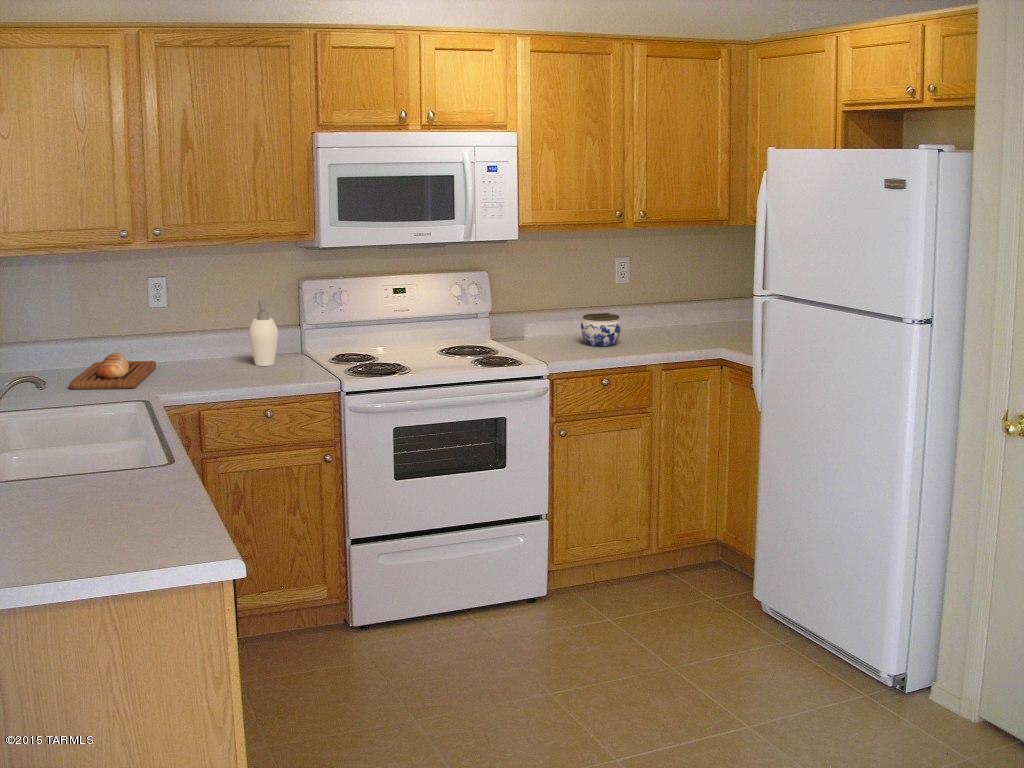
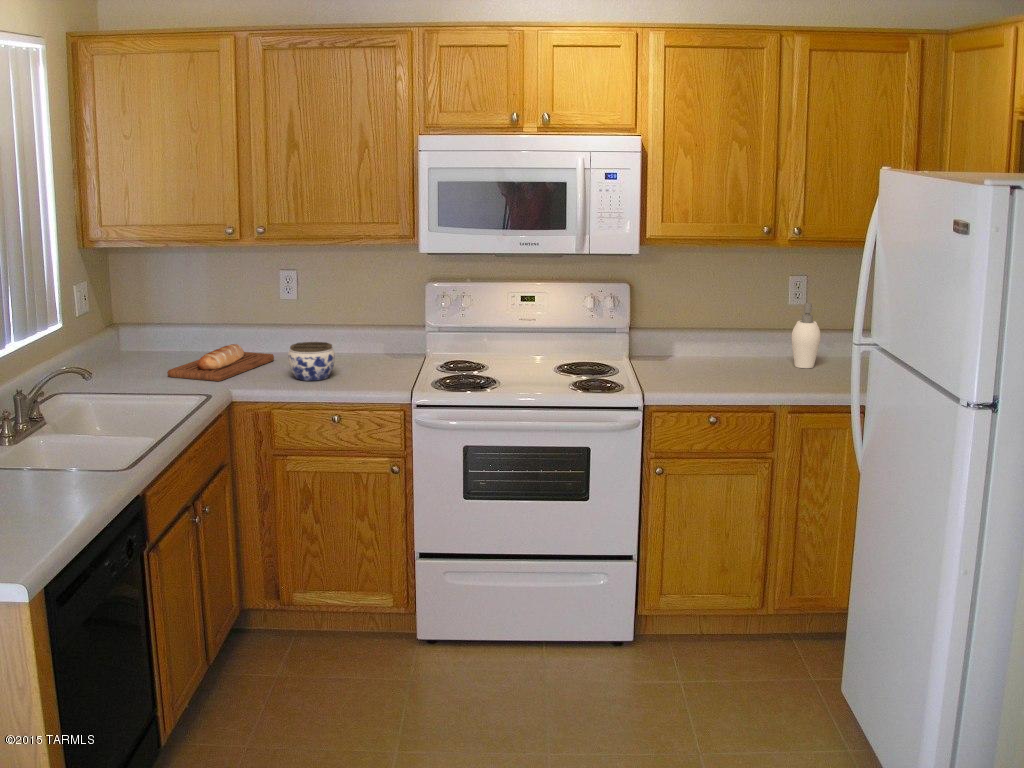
soap dispenser: present [249,300,284,366] -> present [791,303,828,368]
jar: present [581,313,621,346] -> present [288,342,335,381]

